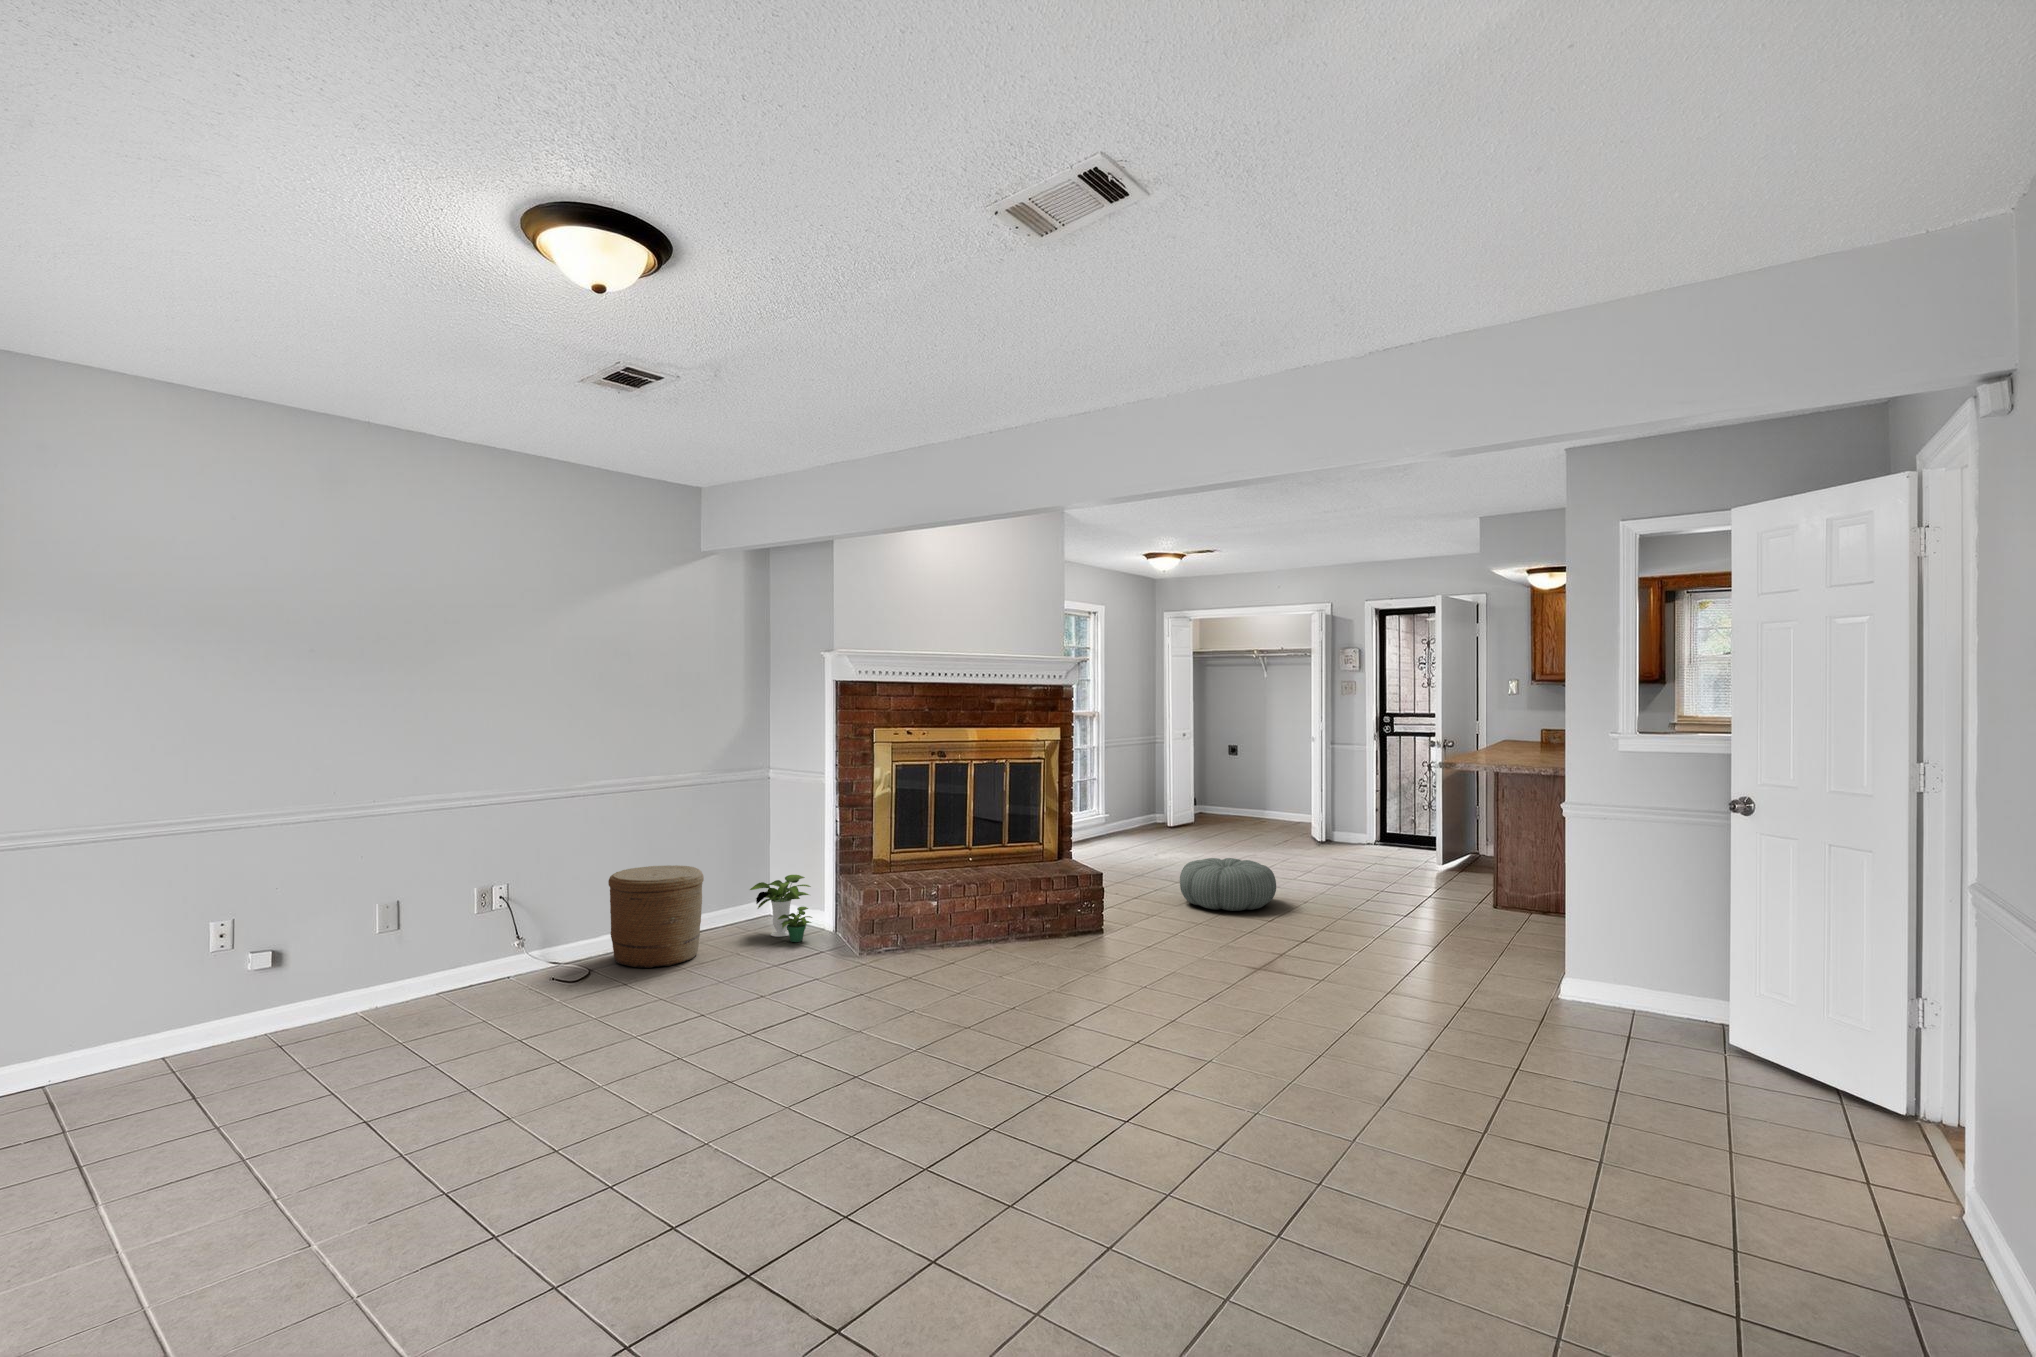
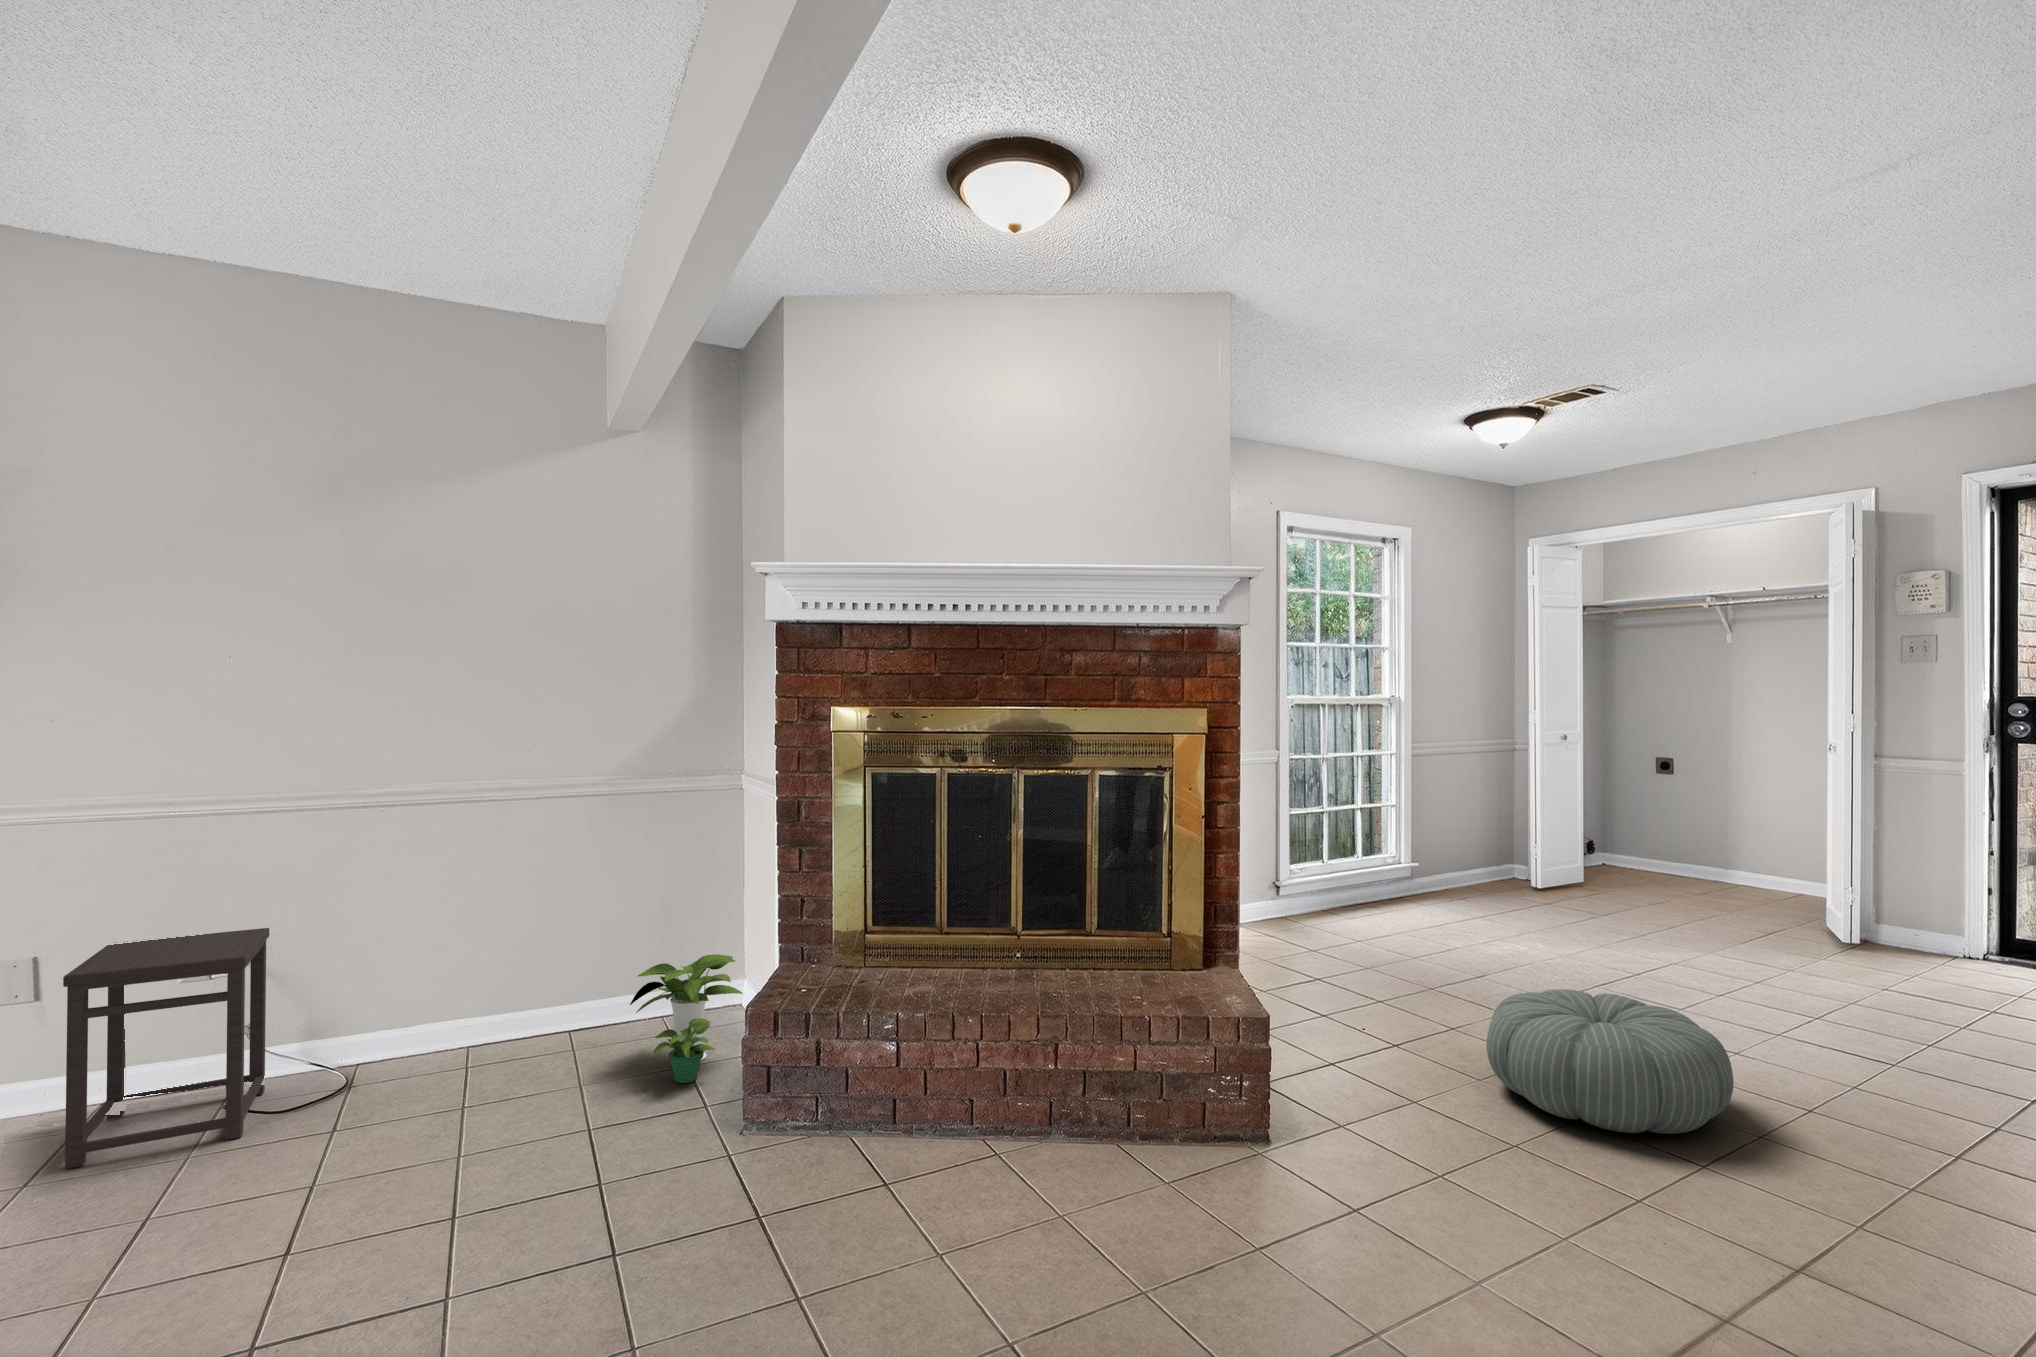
woven basket: present [608,865,704,968] -> none [348,925,522,1115]
side table: none [473,871,587,1002] -> present [63,928,269,1169]

